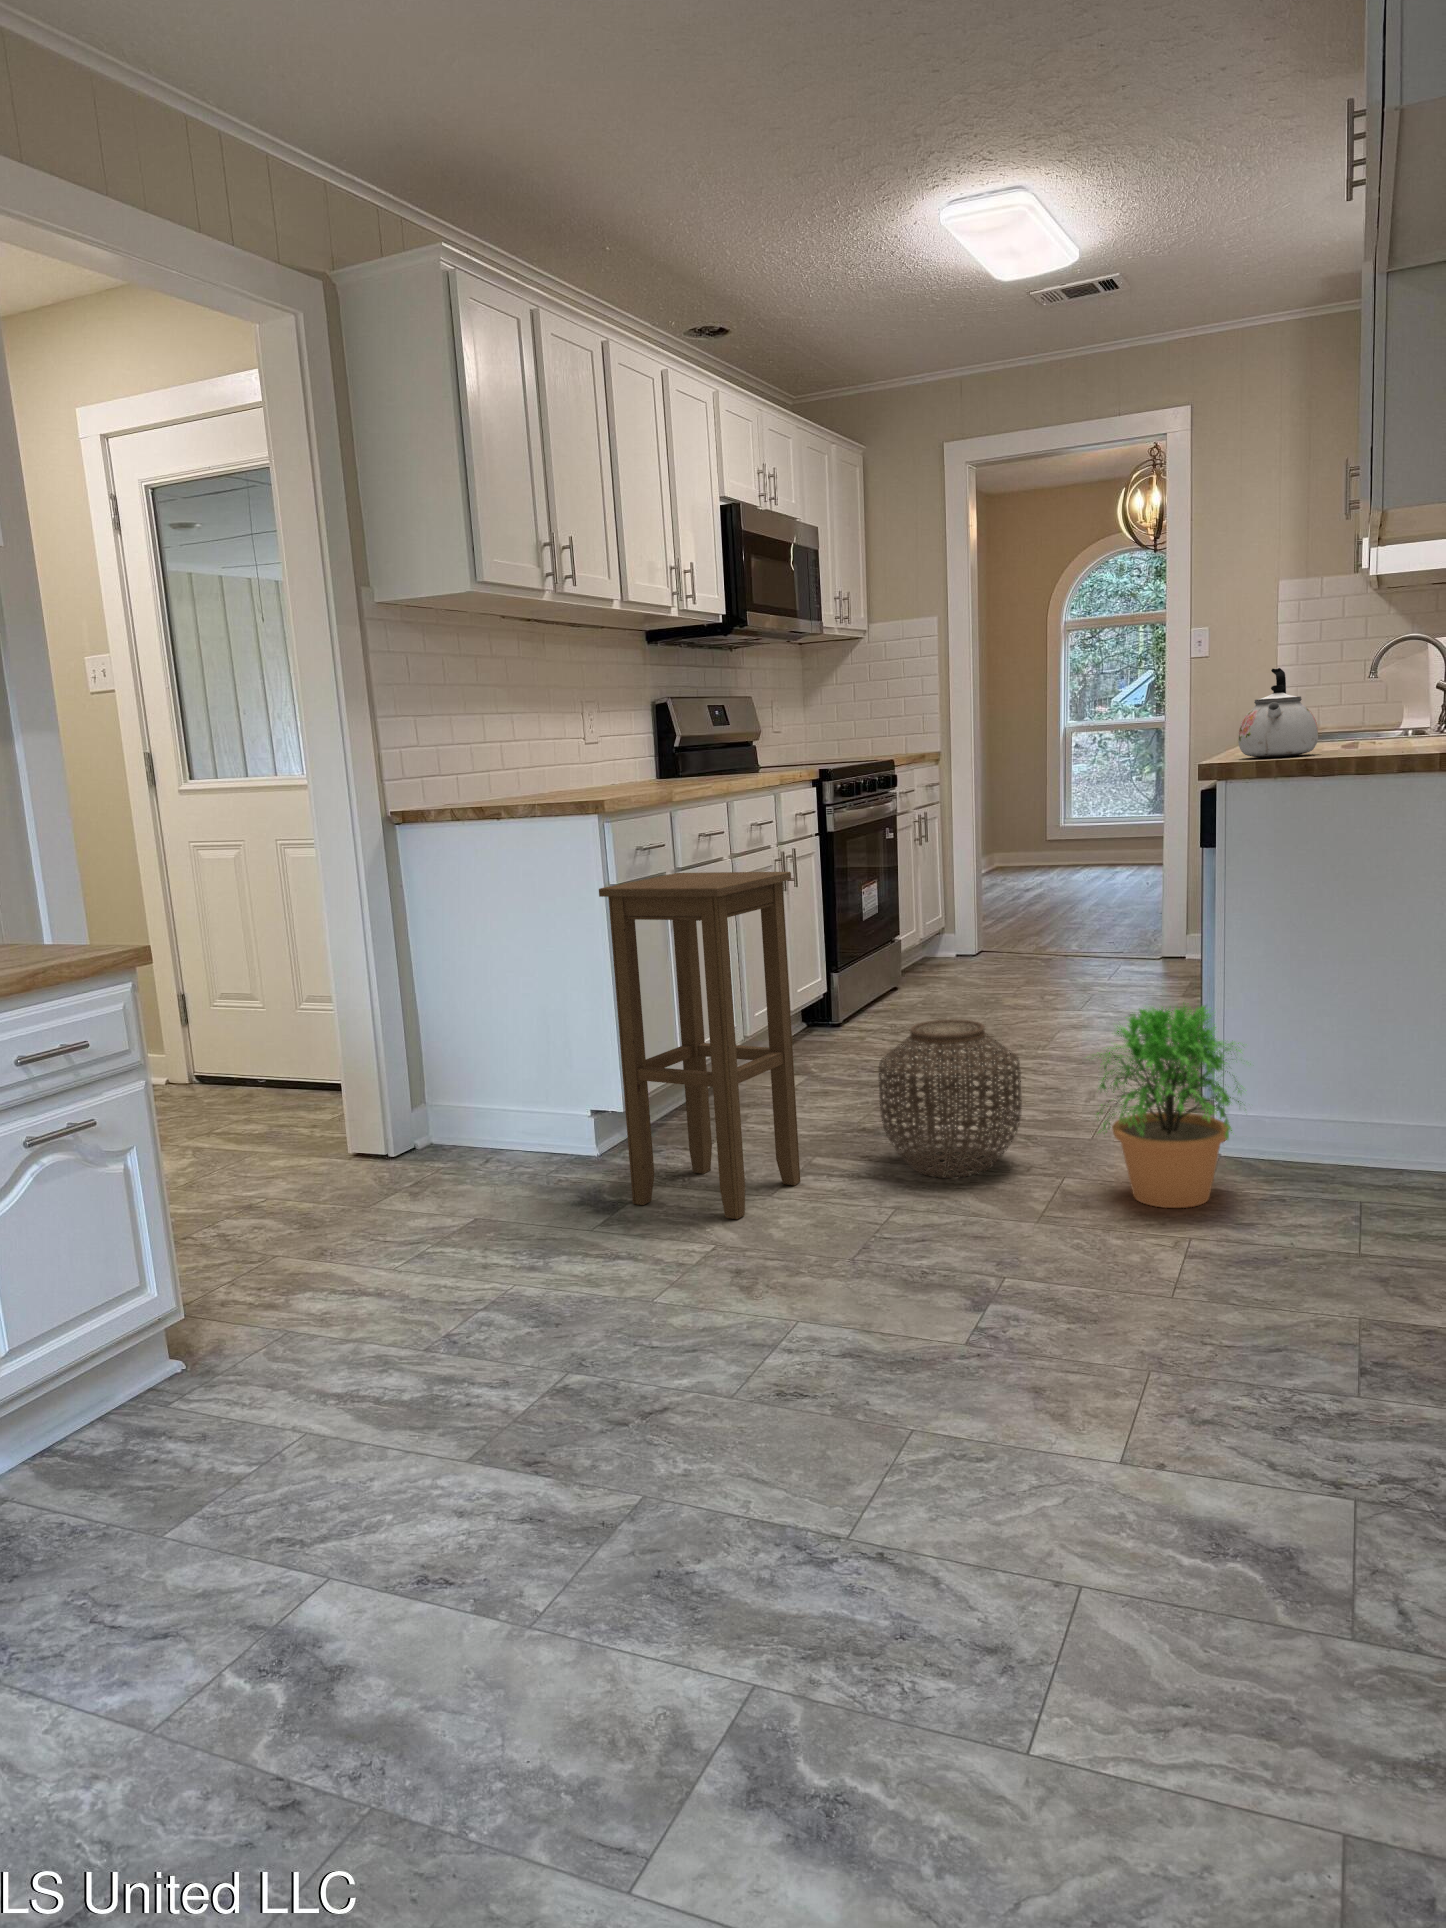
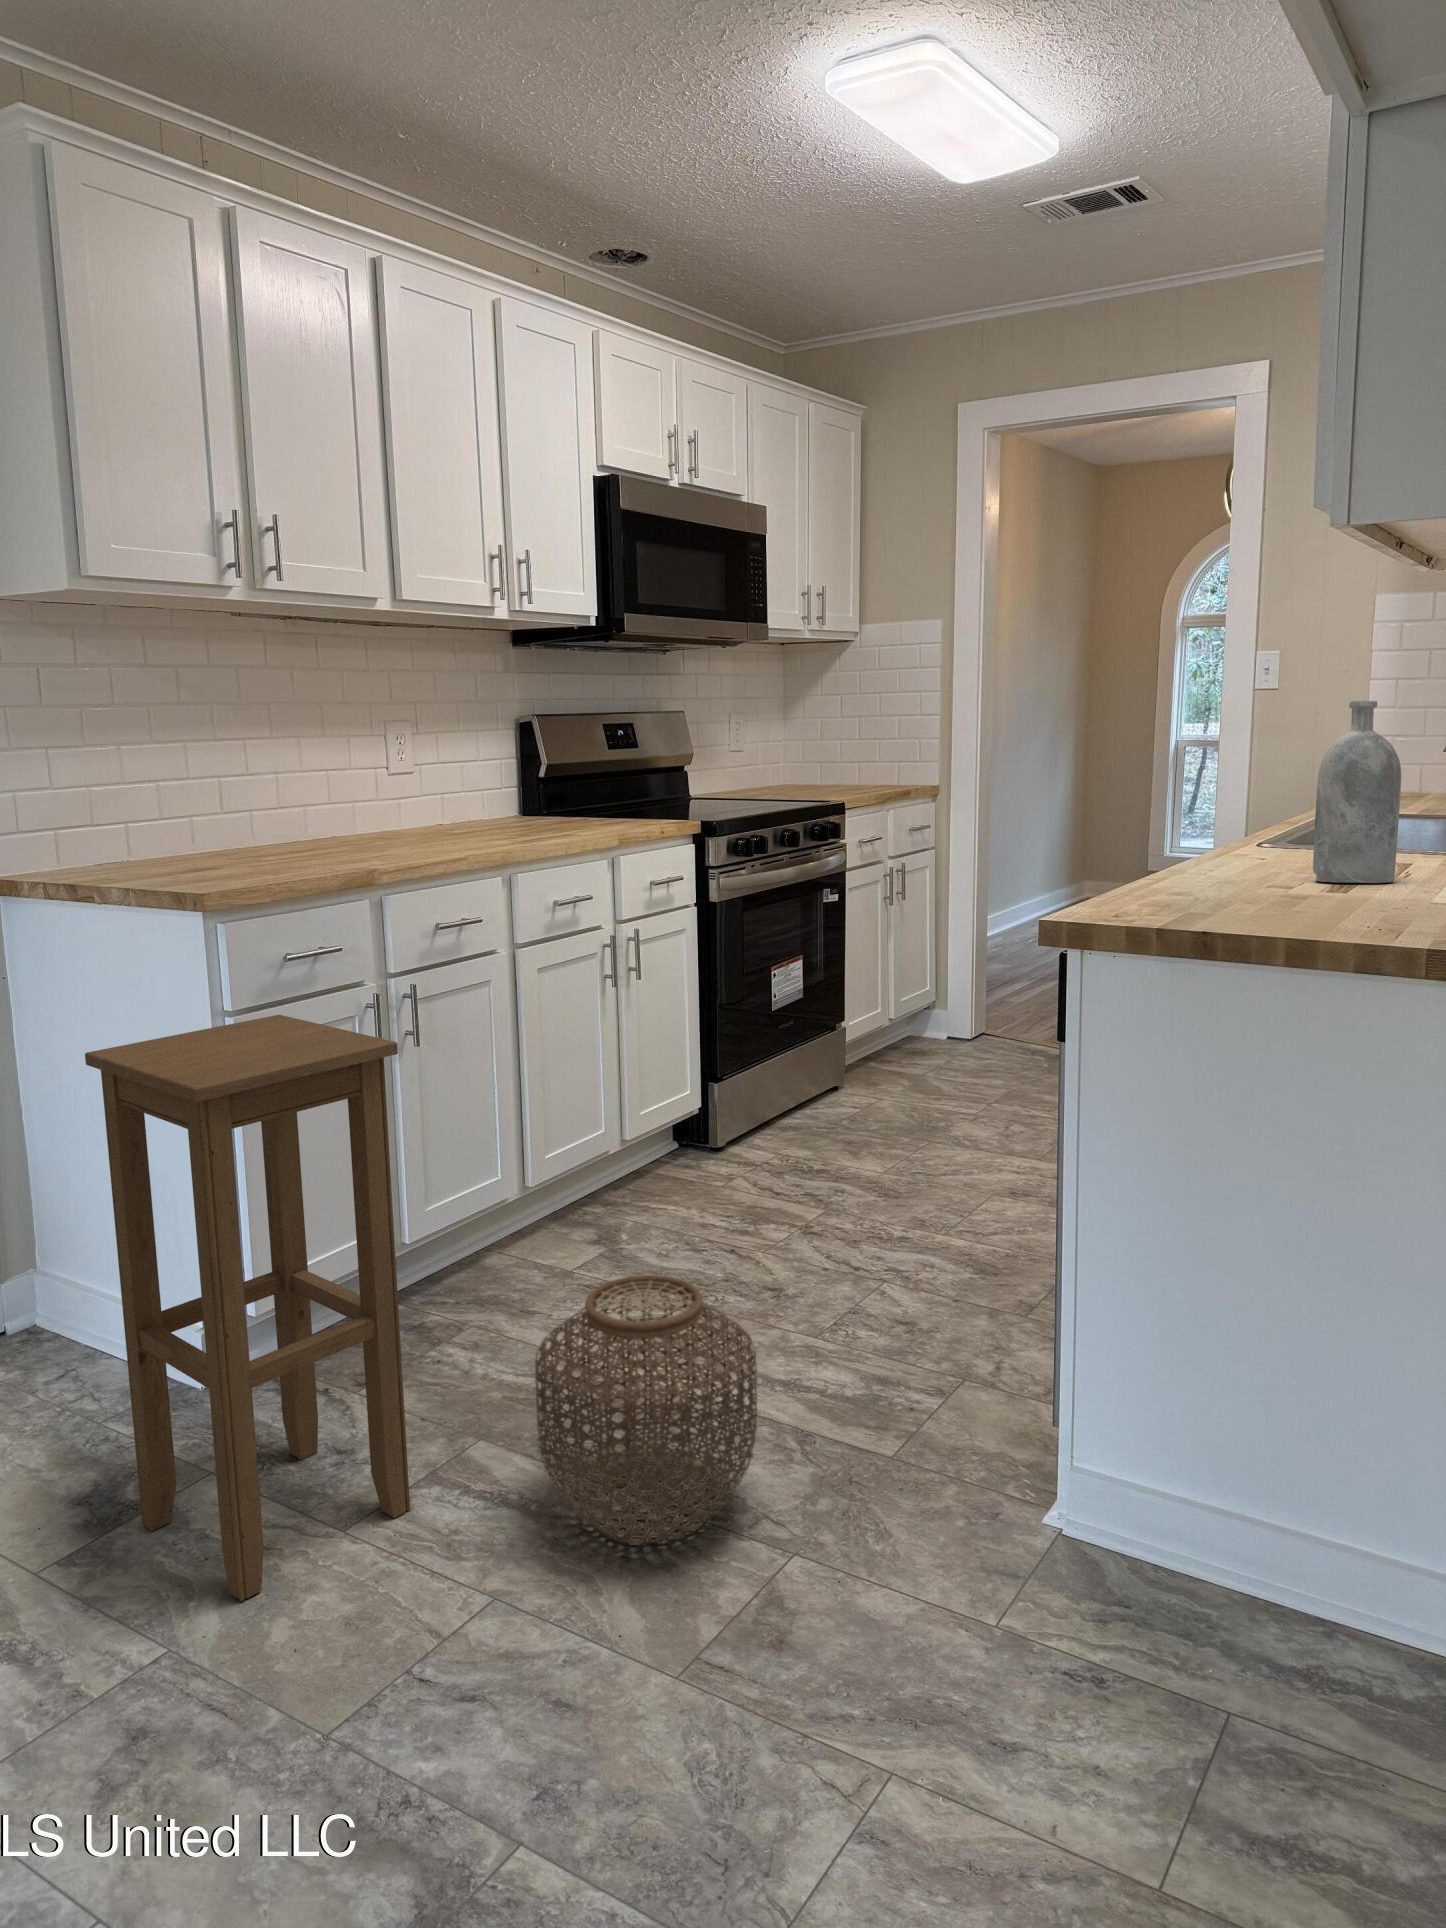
bottle: none [1311,635,1362,751] -> present [1313,701,1401,883]
kettle: present [1238,668,1318,757] -> none [1182,752,1311,895]
potted plant: present [1097,1006,1241,1208] -> none [808,1336,1075,1720]

